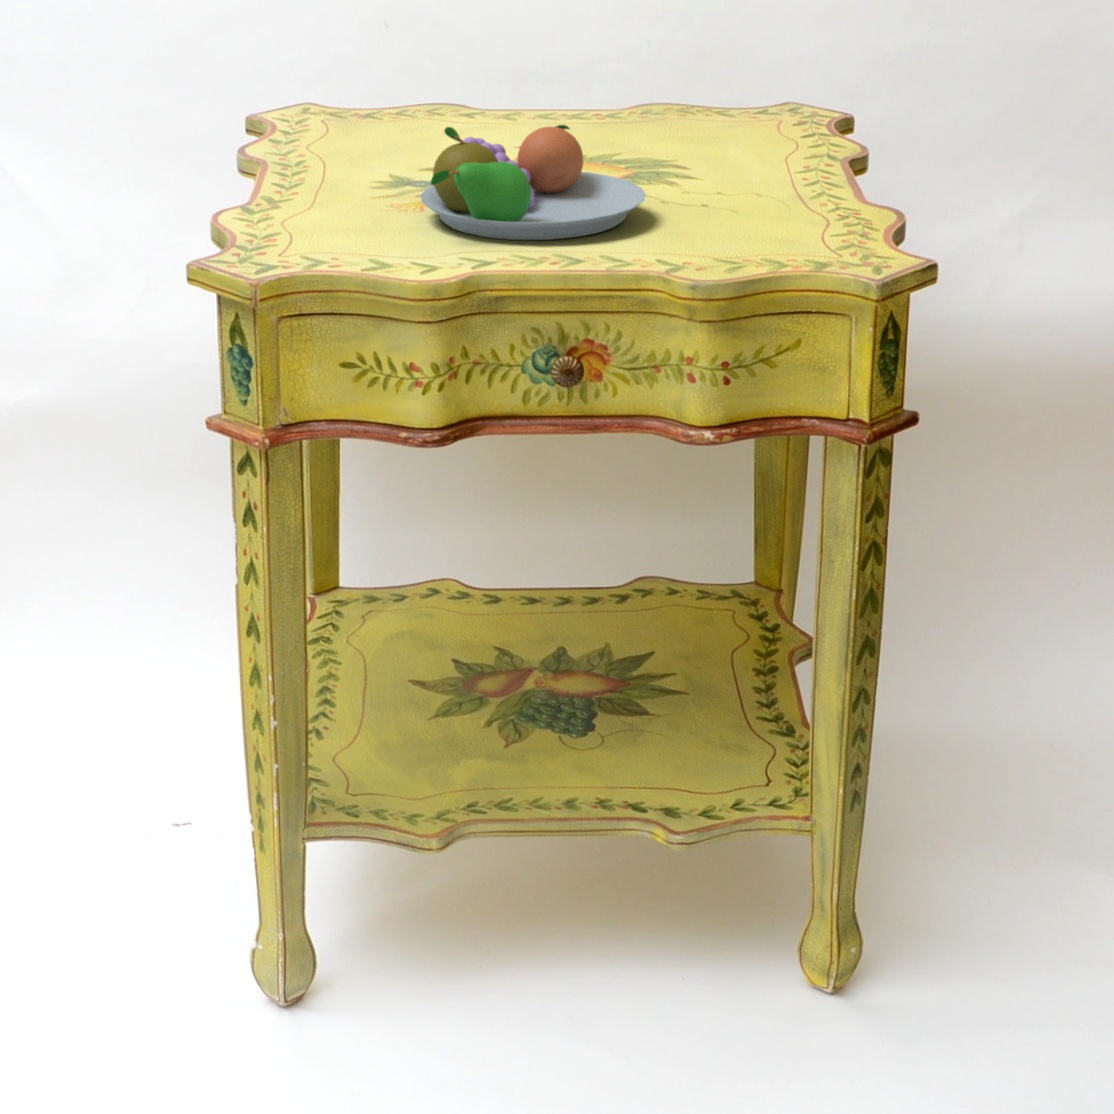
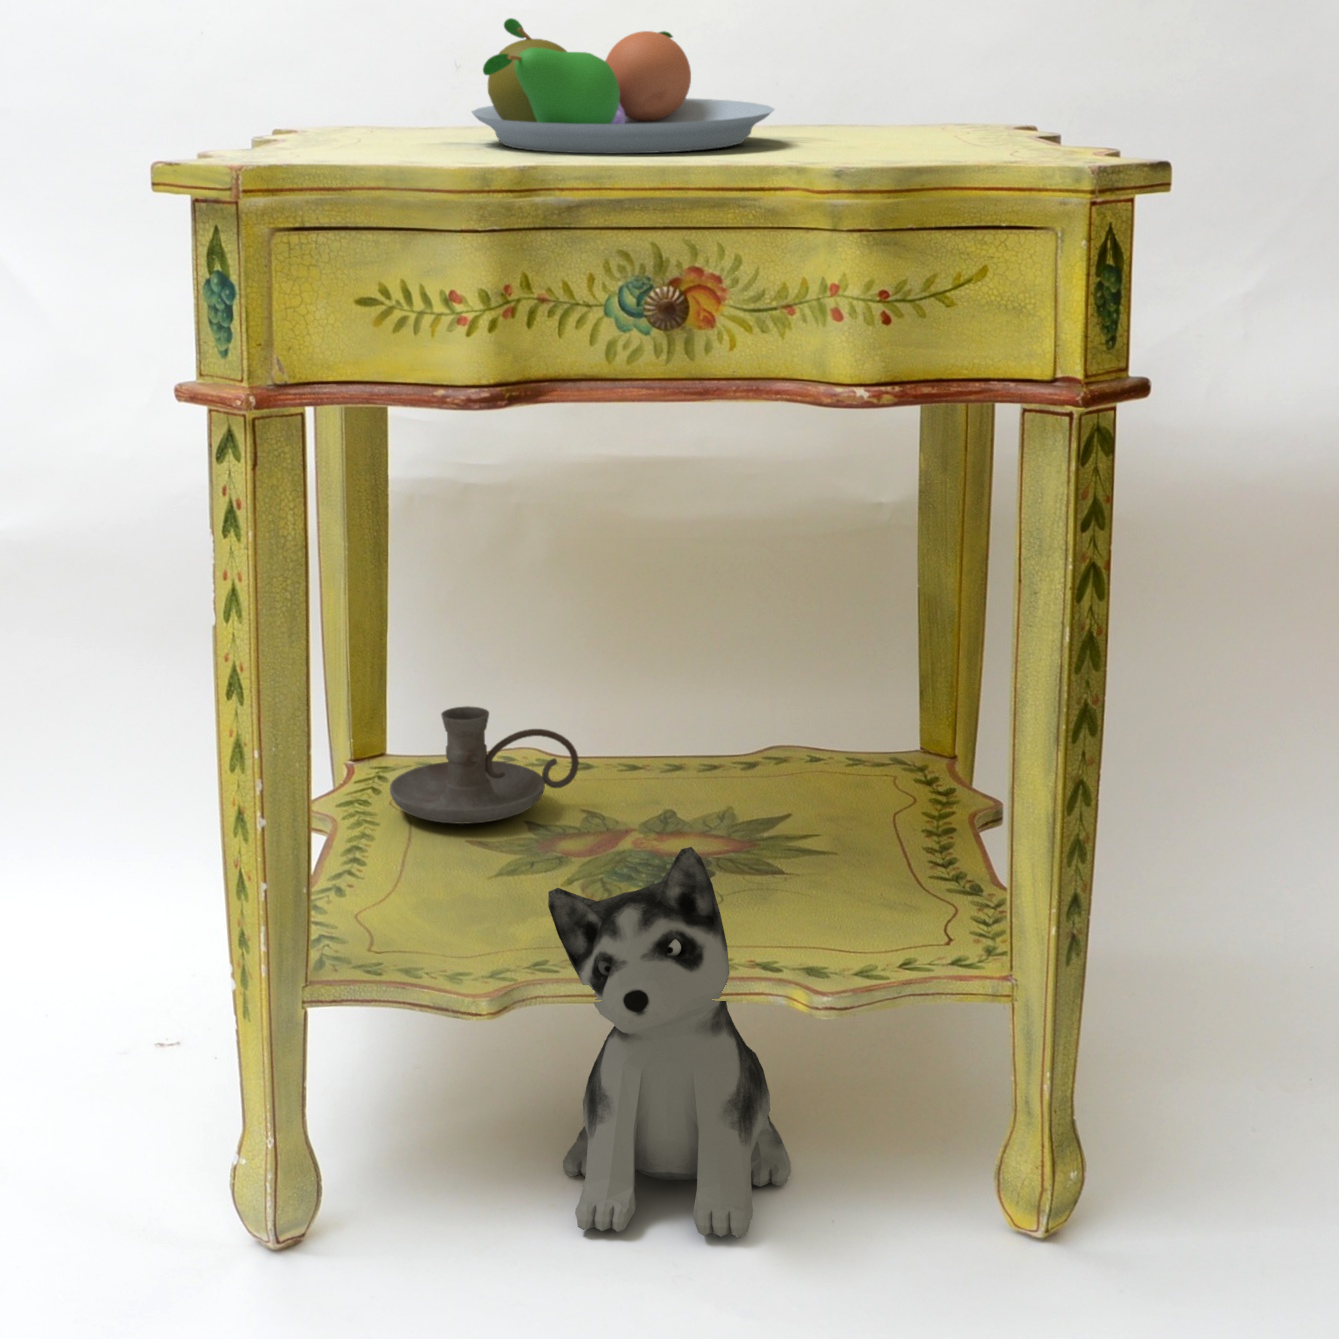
candle holder: none [357,581,497,671] -> present [390,706,579,824]
plush toy: none [479,726,653,1001] -> present [548,847,791,1238]

